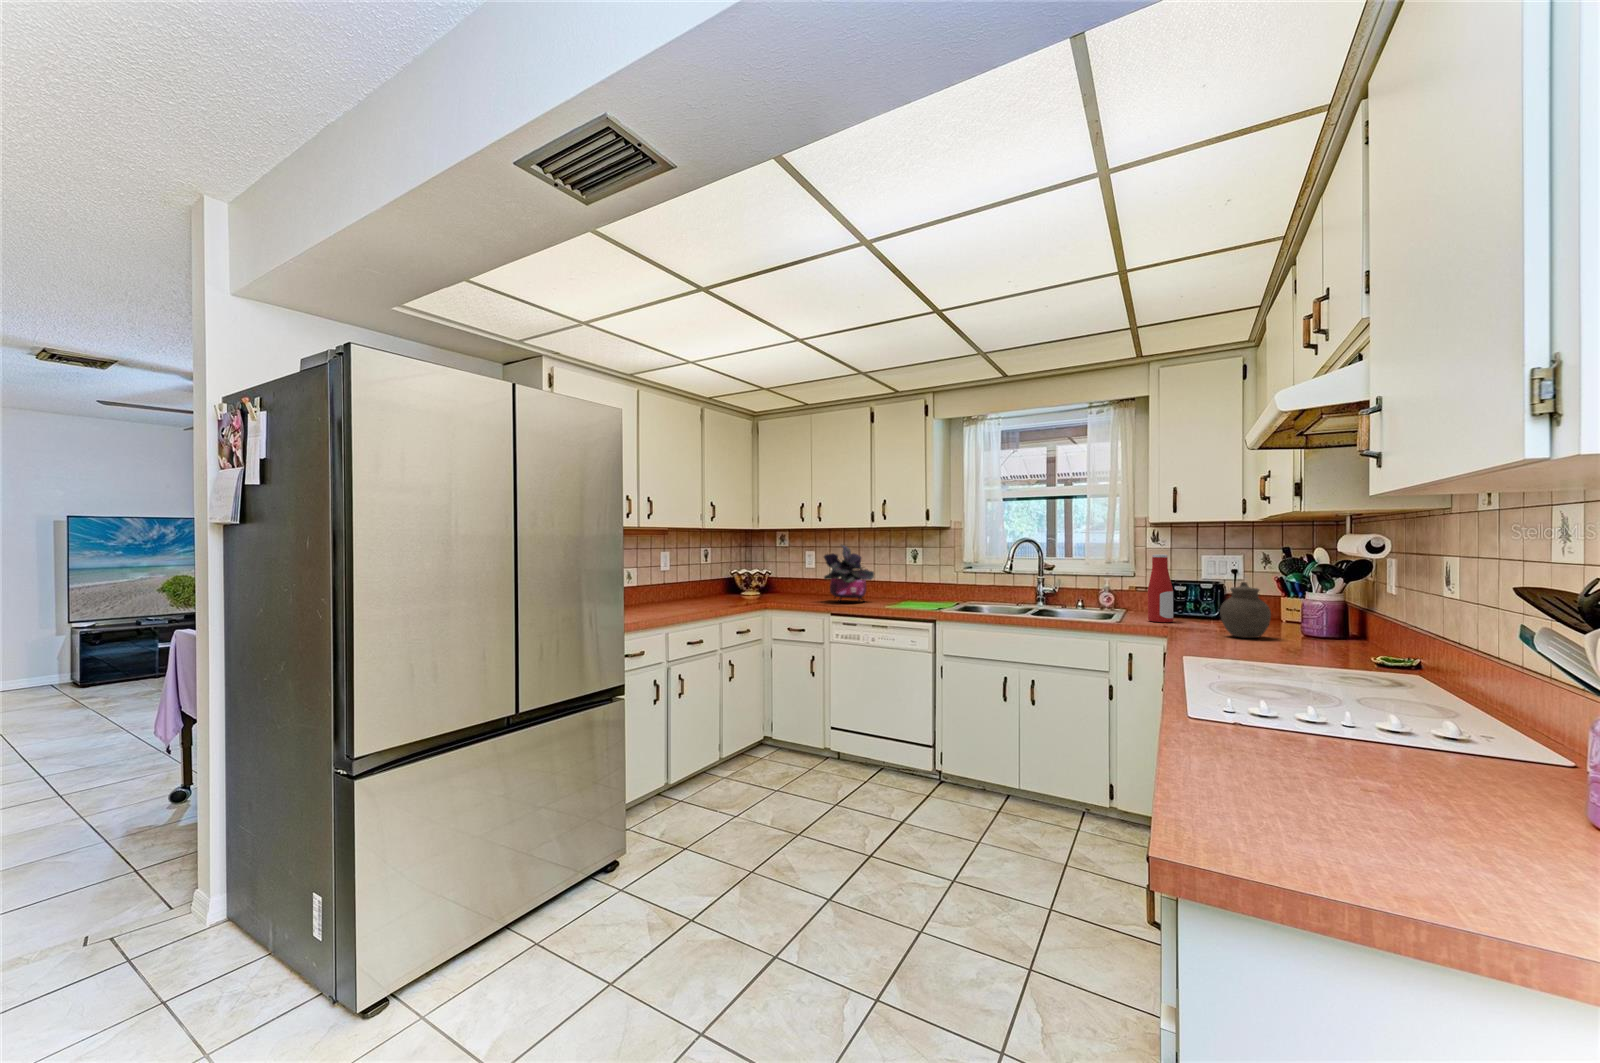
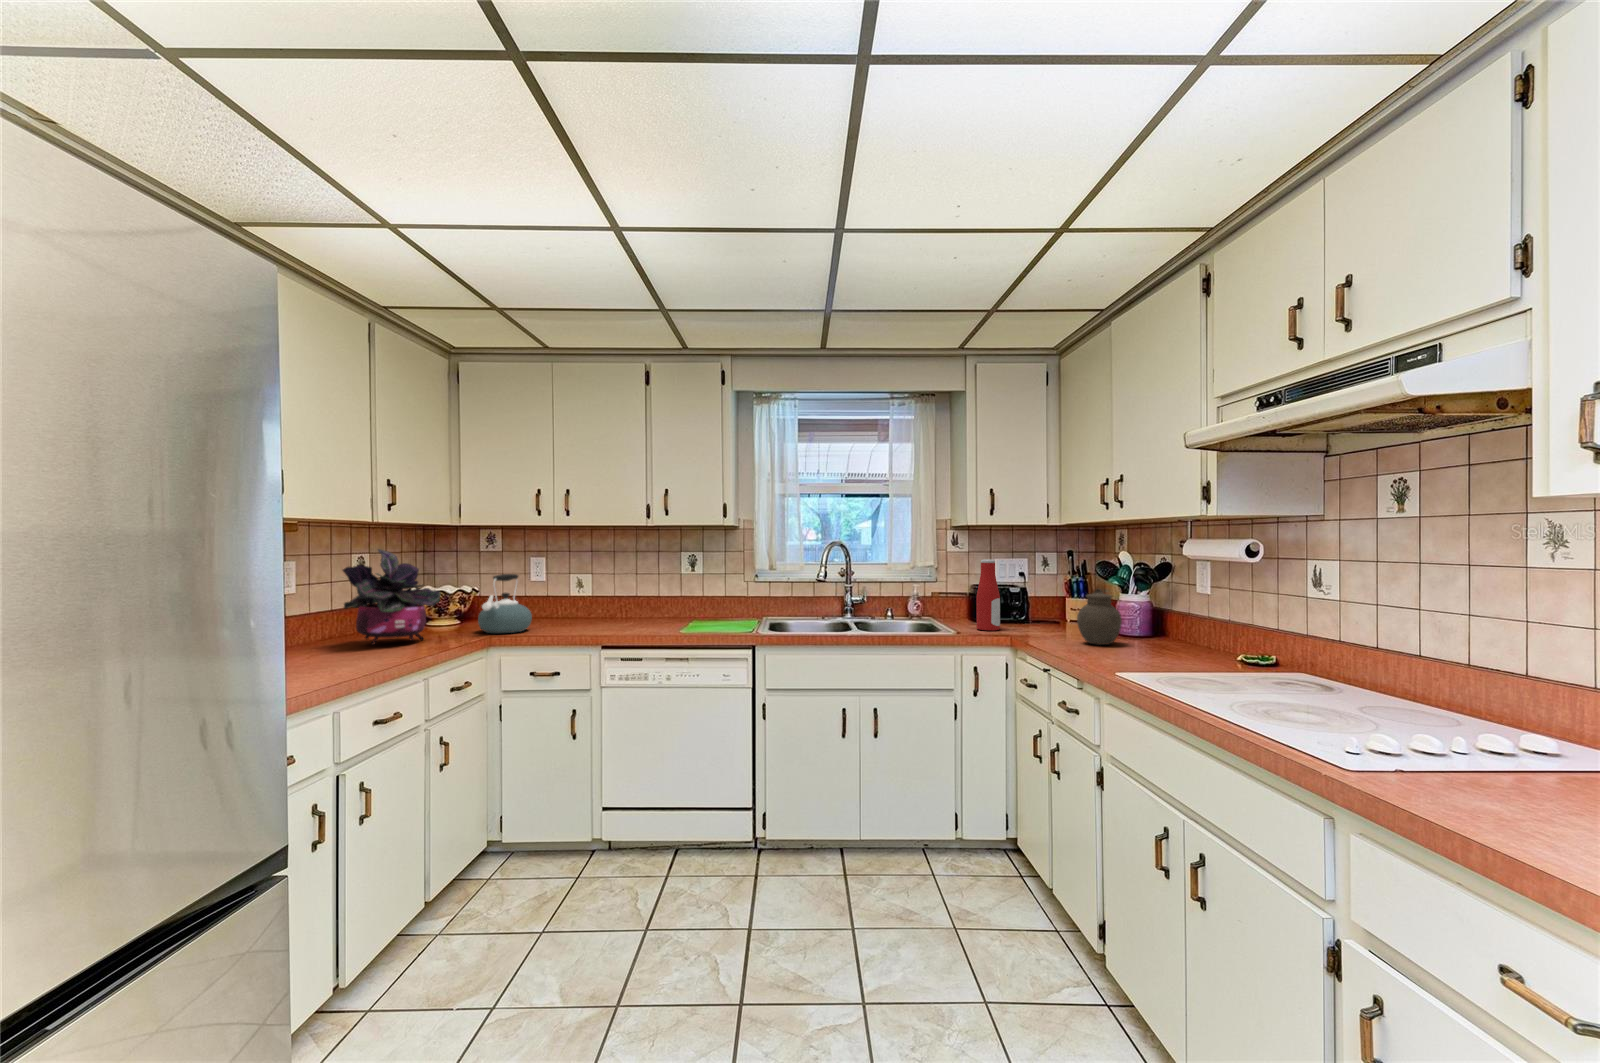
potted plant: present [824,545,874,601] -> present [343,549,441,645]
kettle: none [762,561,796,600] -> present [478,574,532,633]

